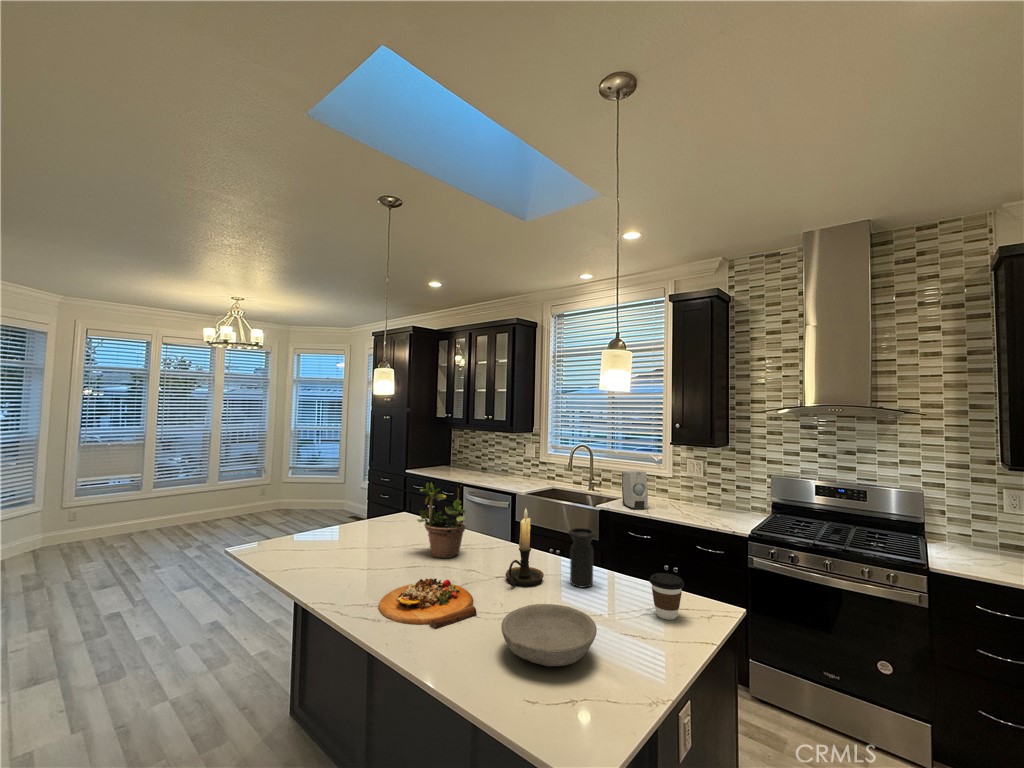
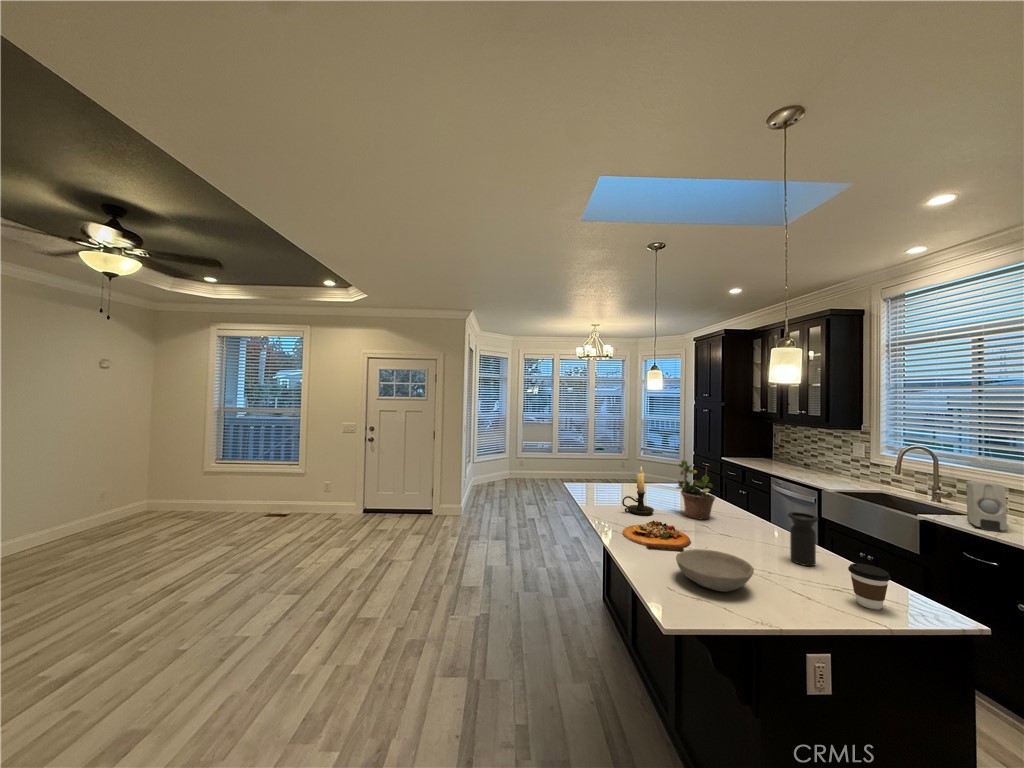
candle holder: present [506,509,544,587] -> present [622,466,654,515]

